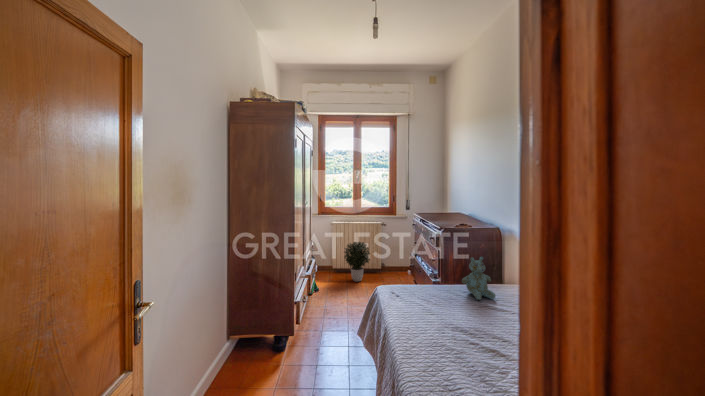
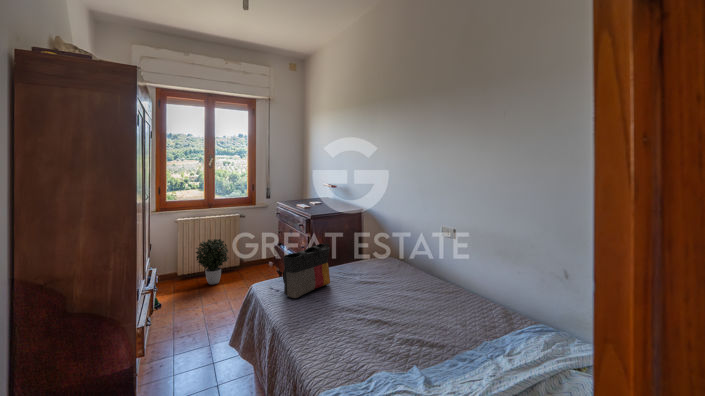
tote bag: none [401,256,450,306] -> present [283,244,330,298]
stuffed bear: present [462,257,496,300] -> none [340,240,369,281]

